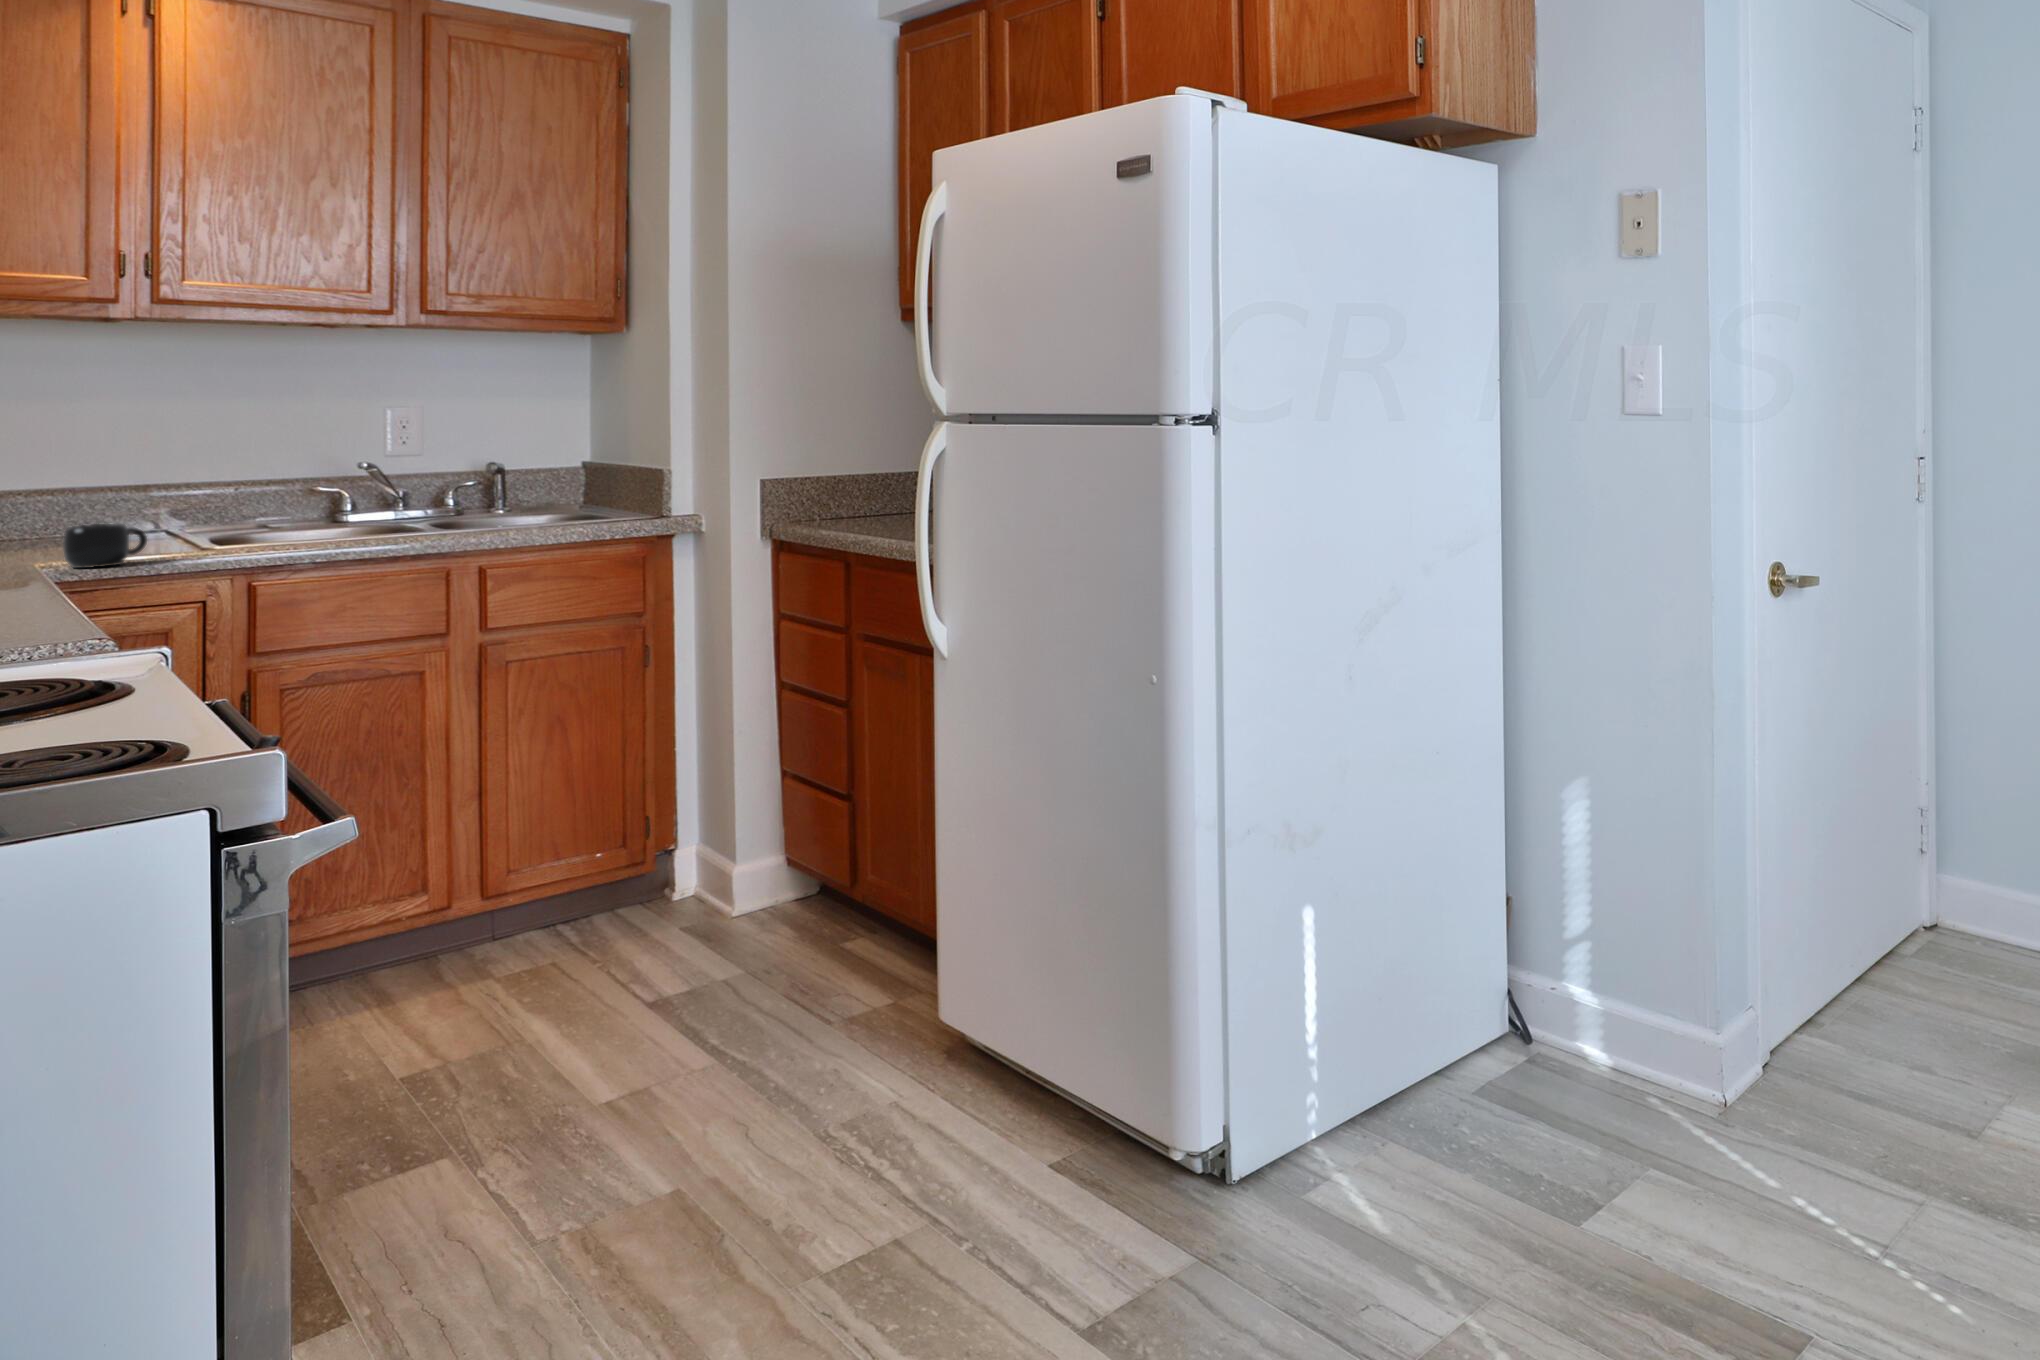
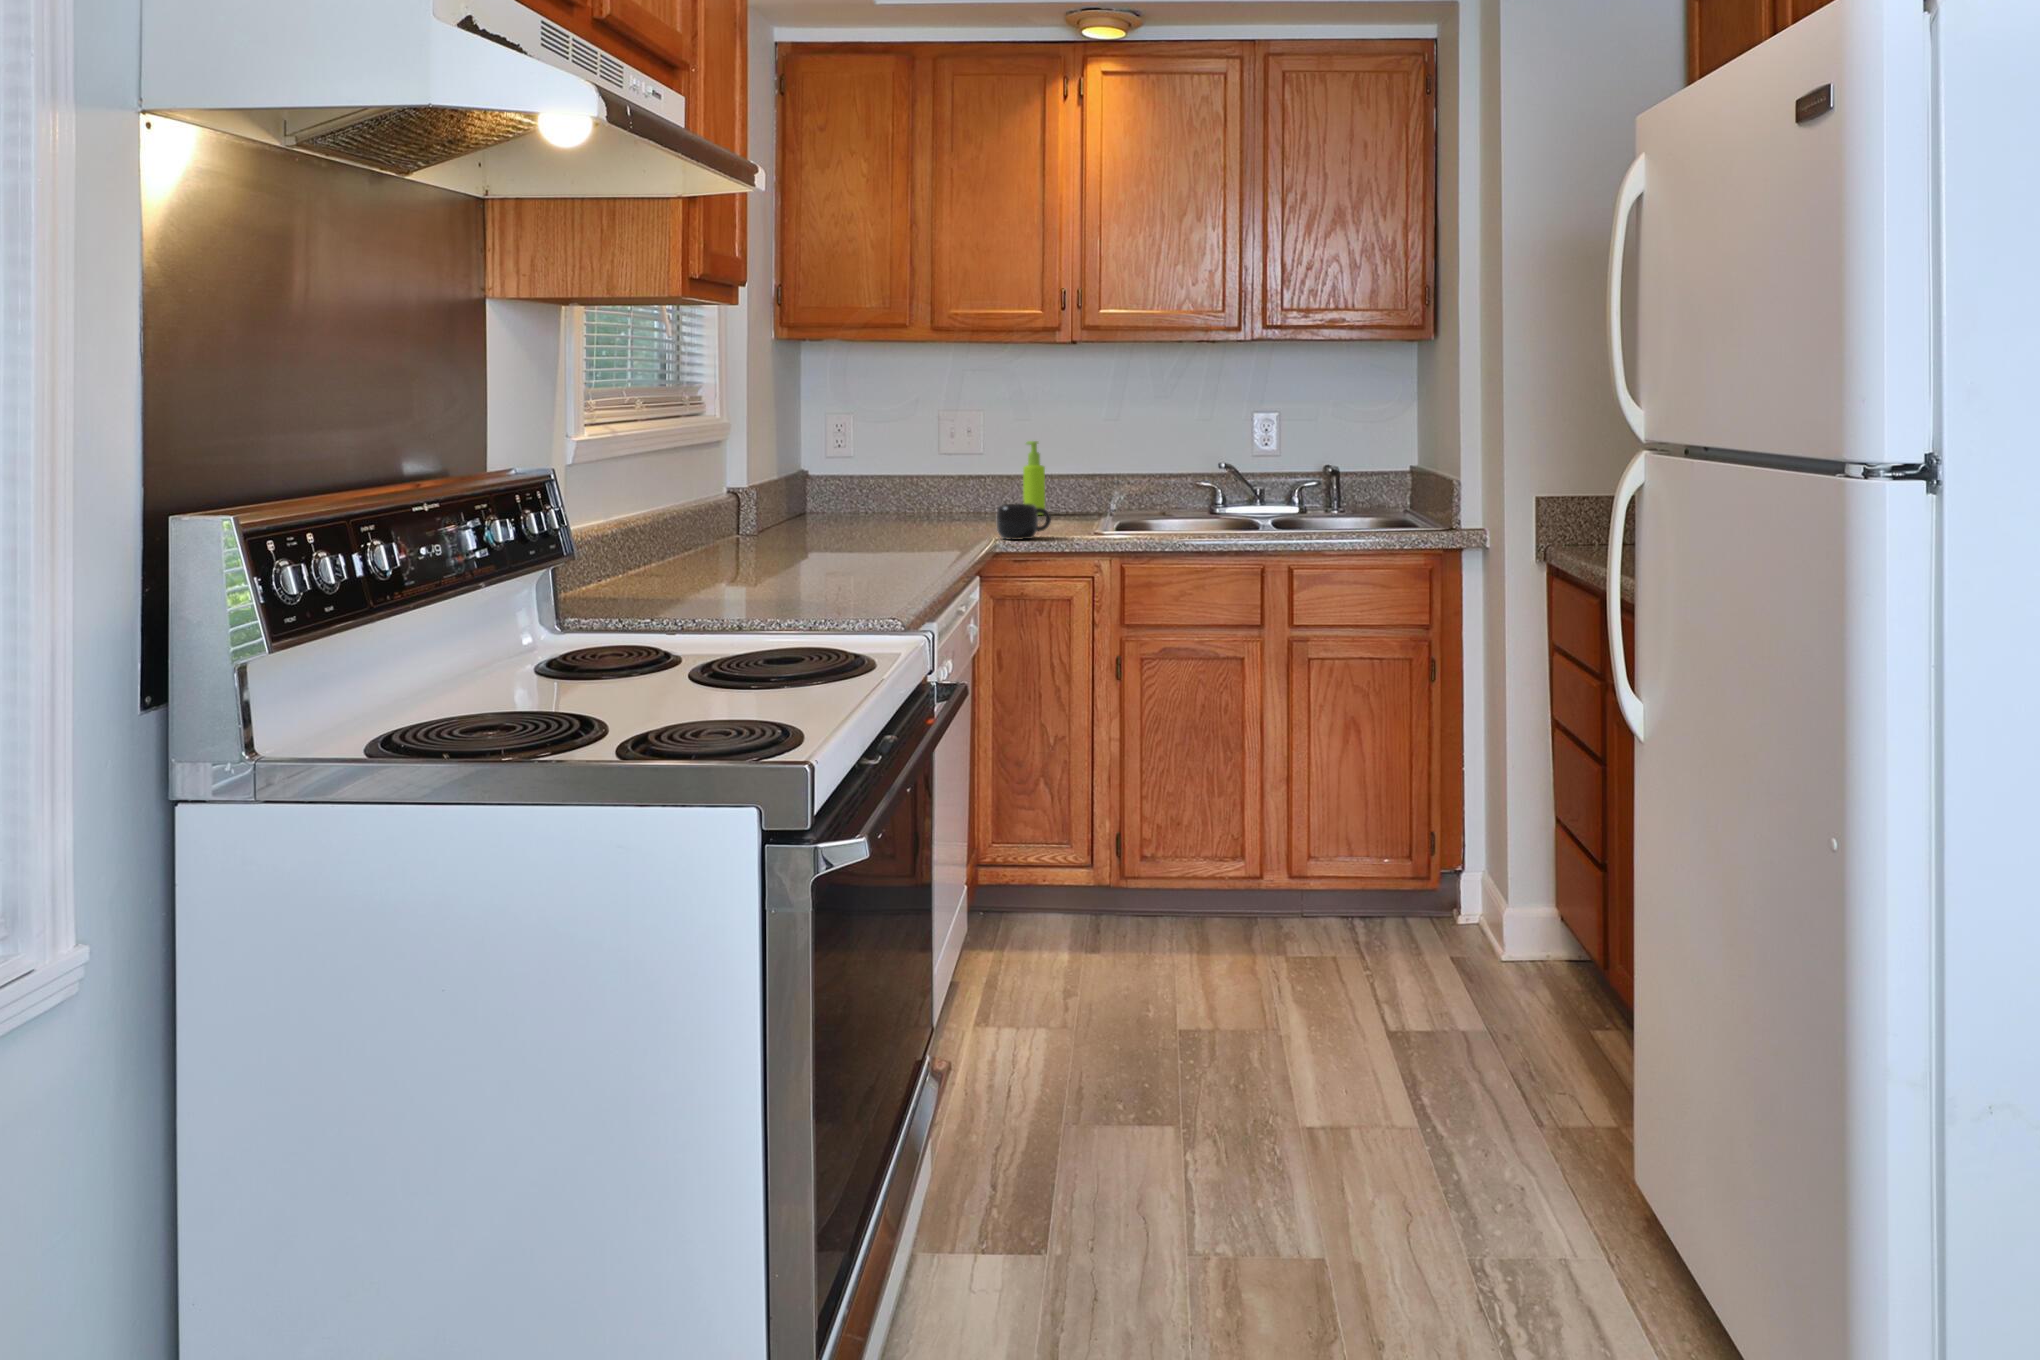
soap dispenser: none [52,451,89,543] -> present [1023,441,1045,515]

